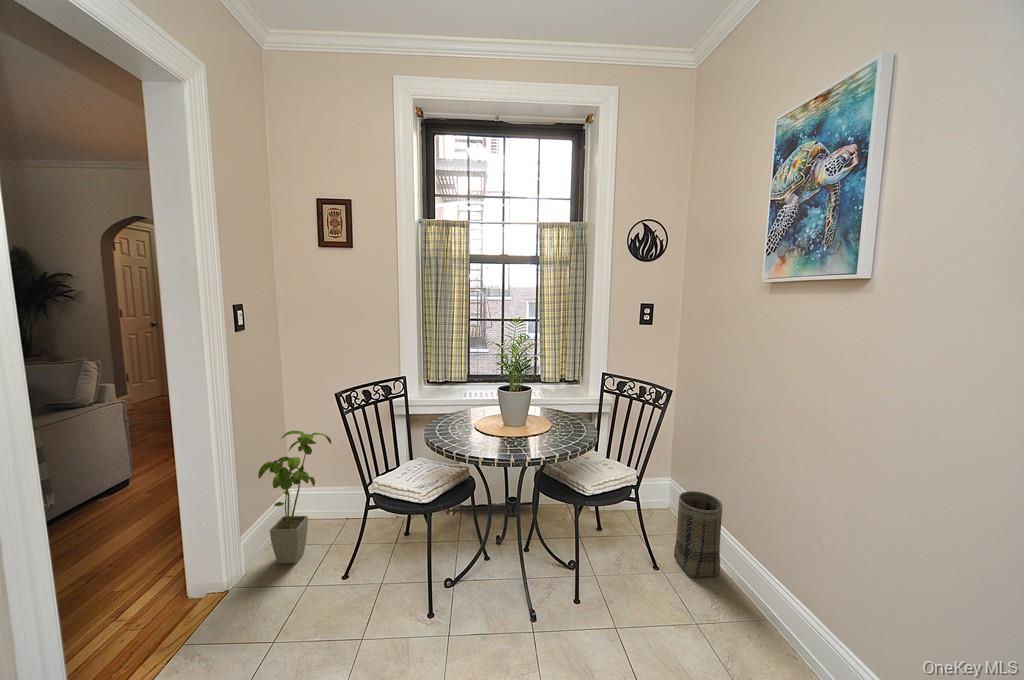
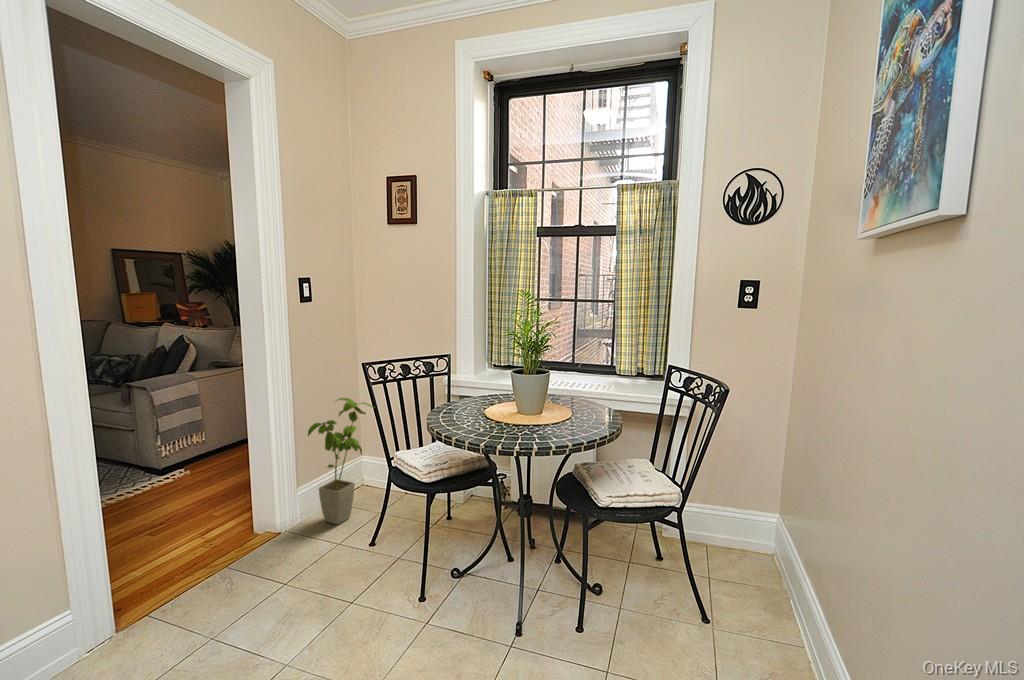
basket: present [674,491,722,577] -> none [743,536,811,661]

